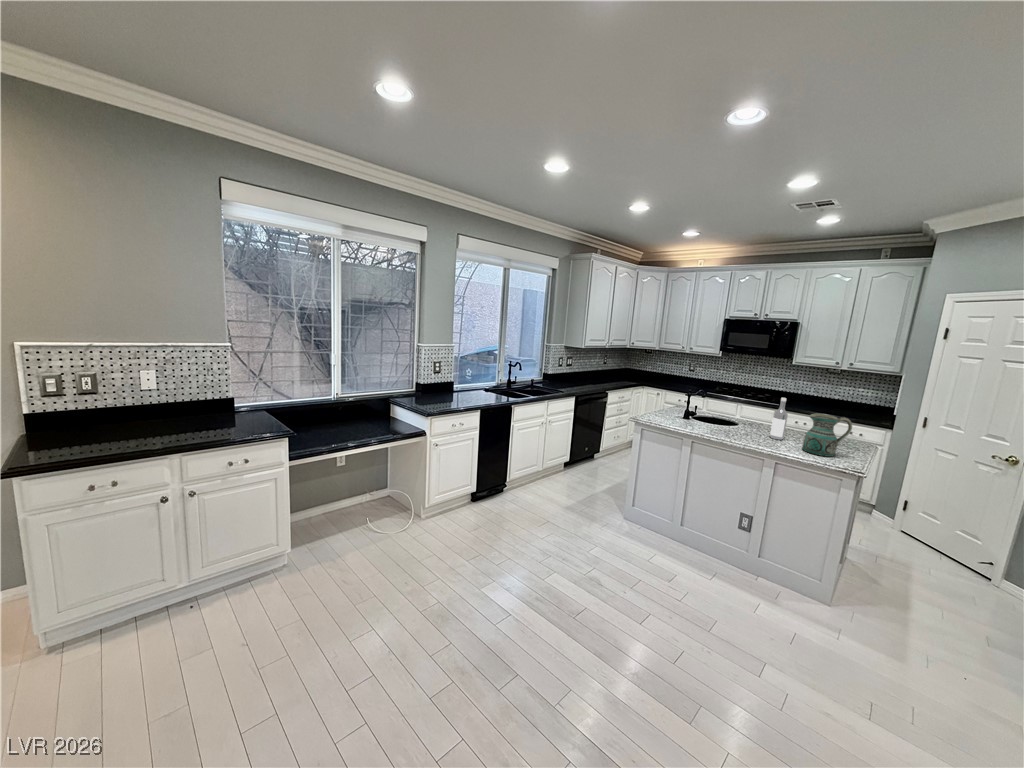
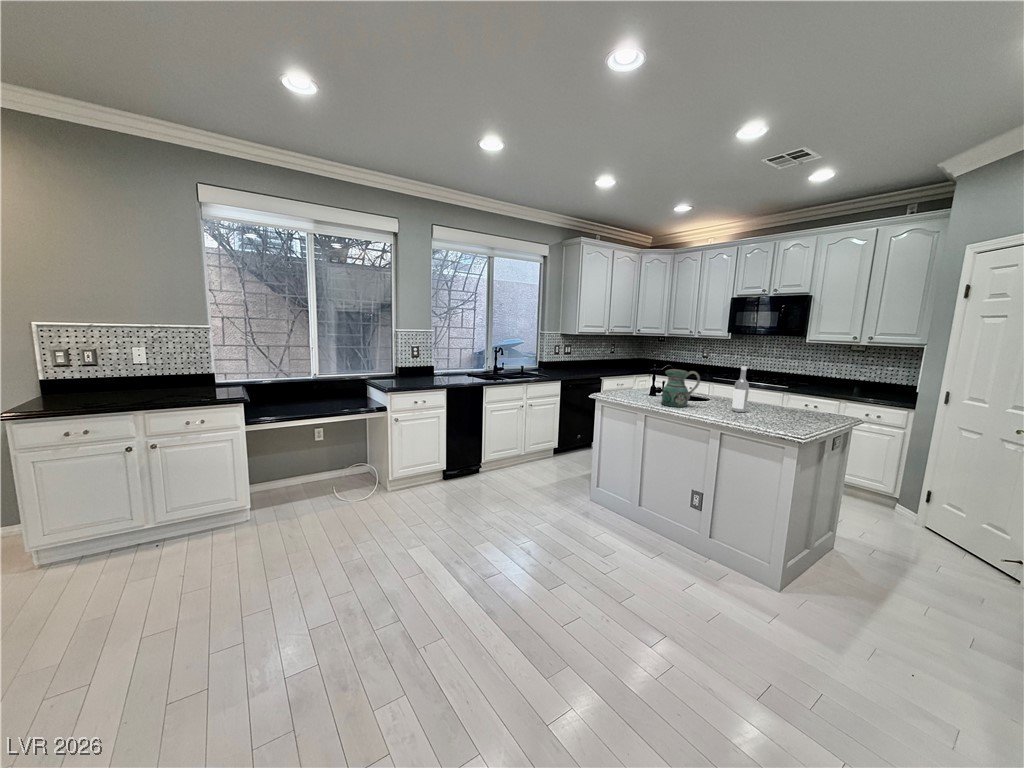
ceramic pitcher: present [802,414,852,457] -> present [662,369,700,407]

